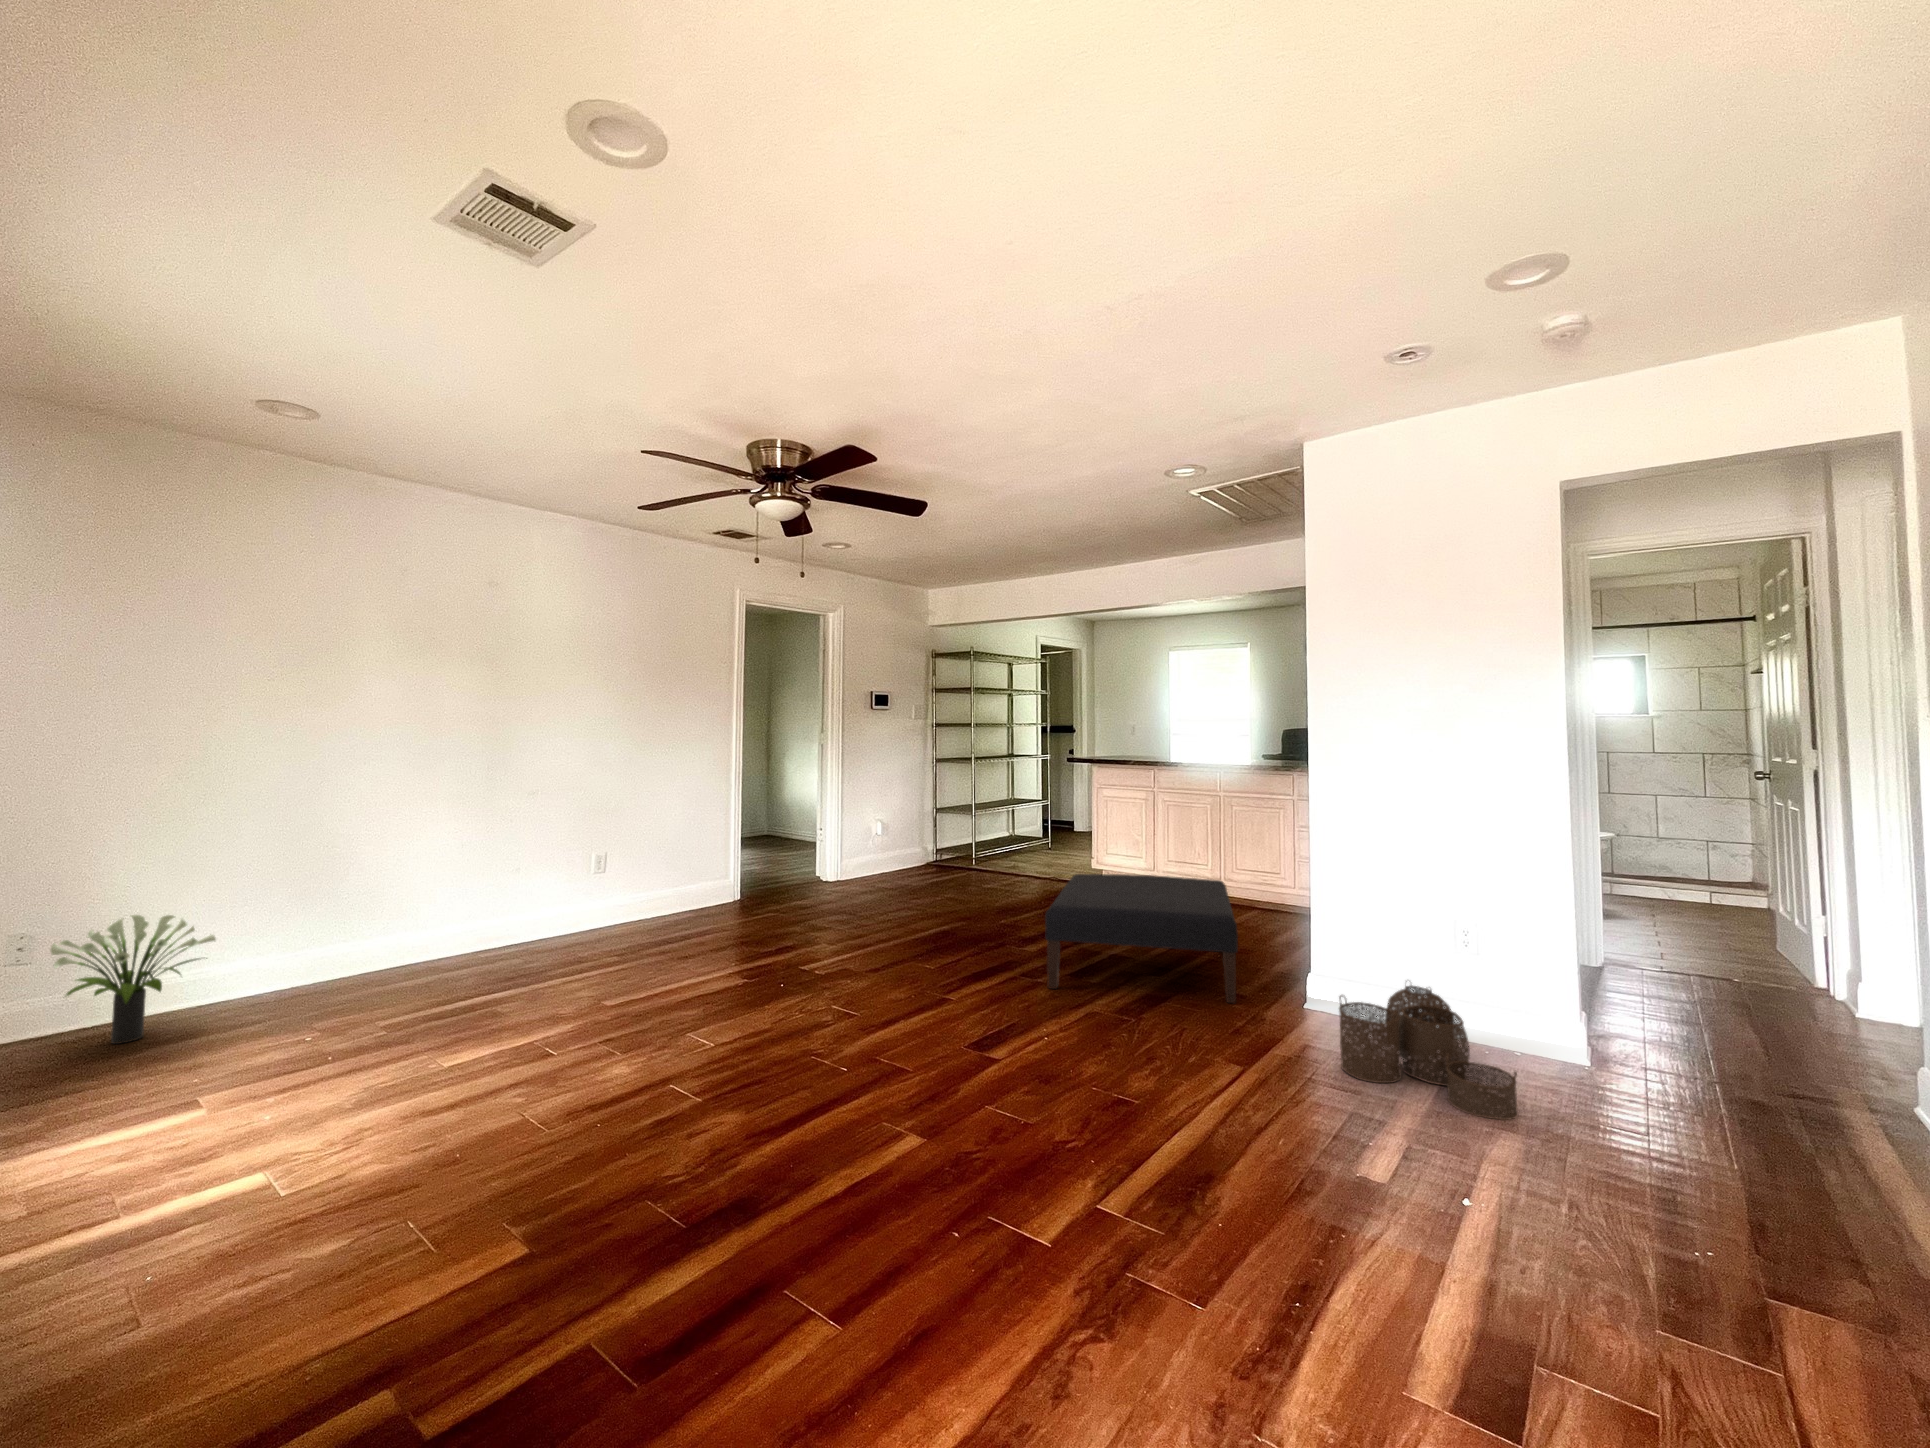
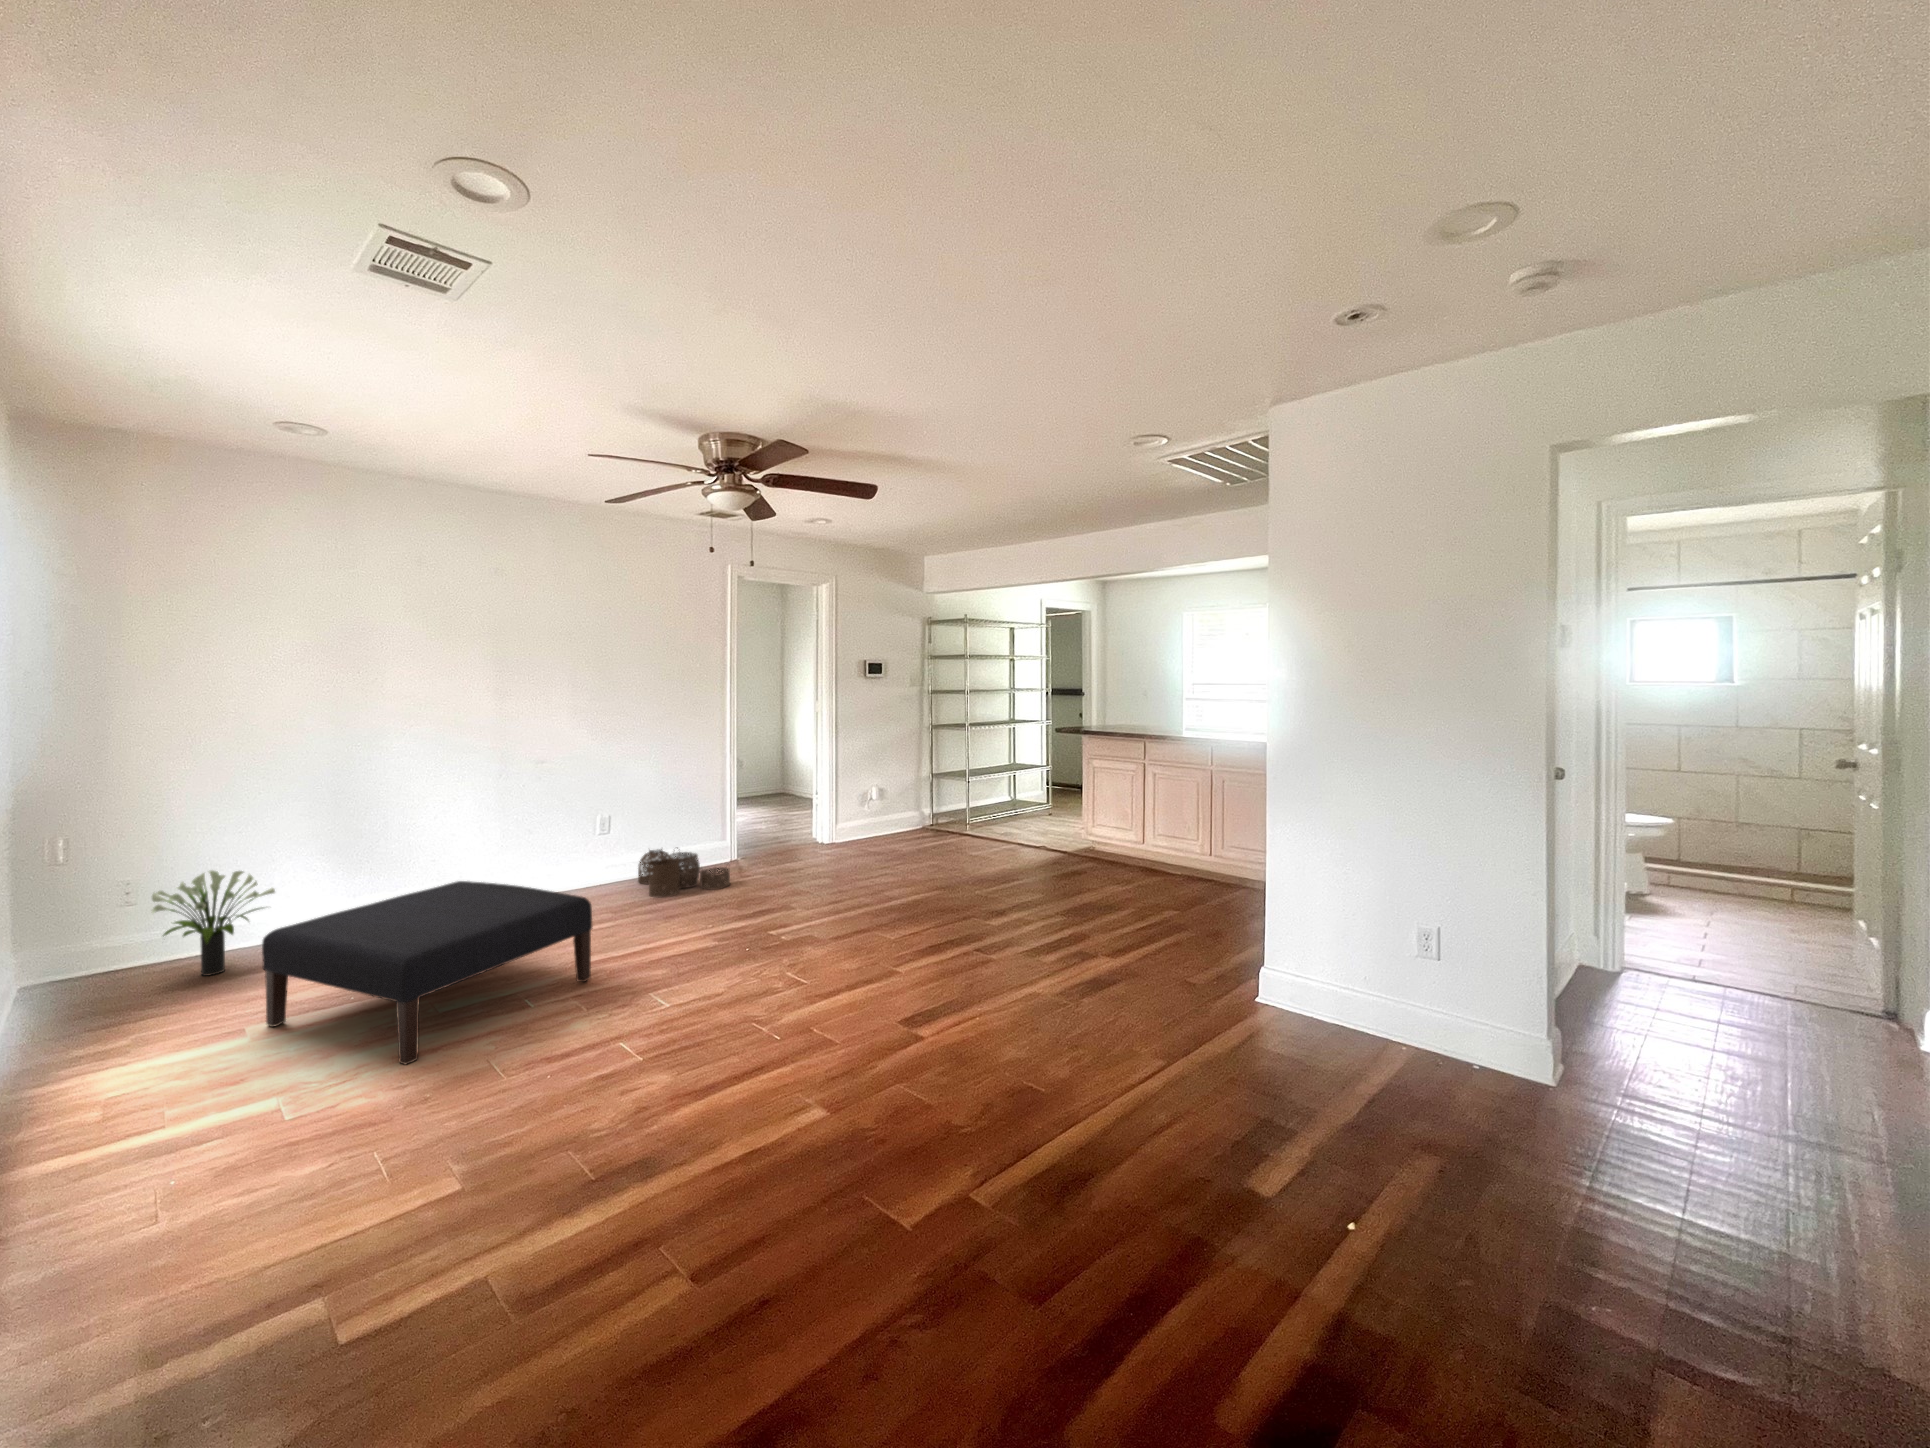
ottoman: present [1045,874,1238,1004] -> present [262,881,593,1064]
woven basket: present [1339,985,1518,1120] -> present [638,849,730,897]

